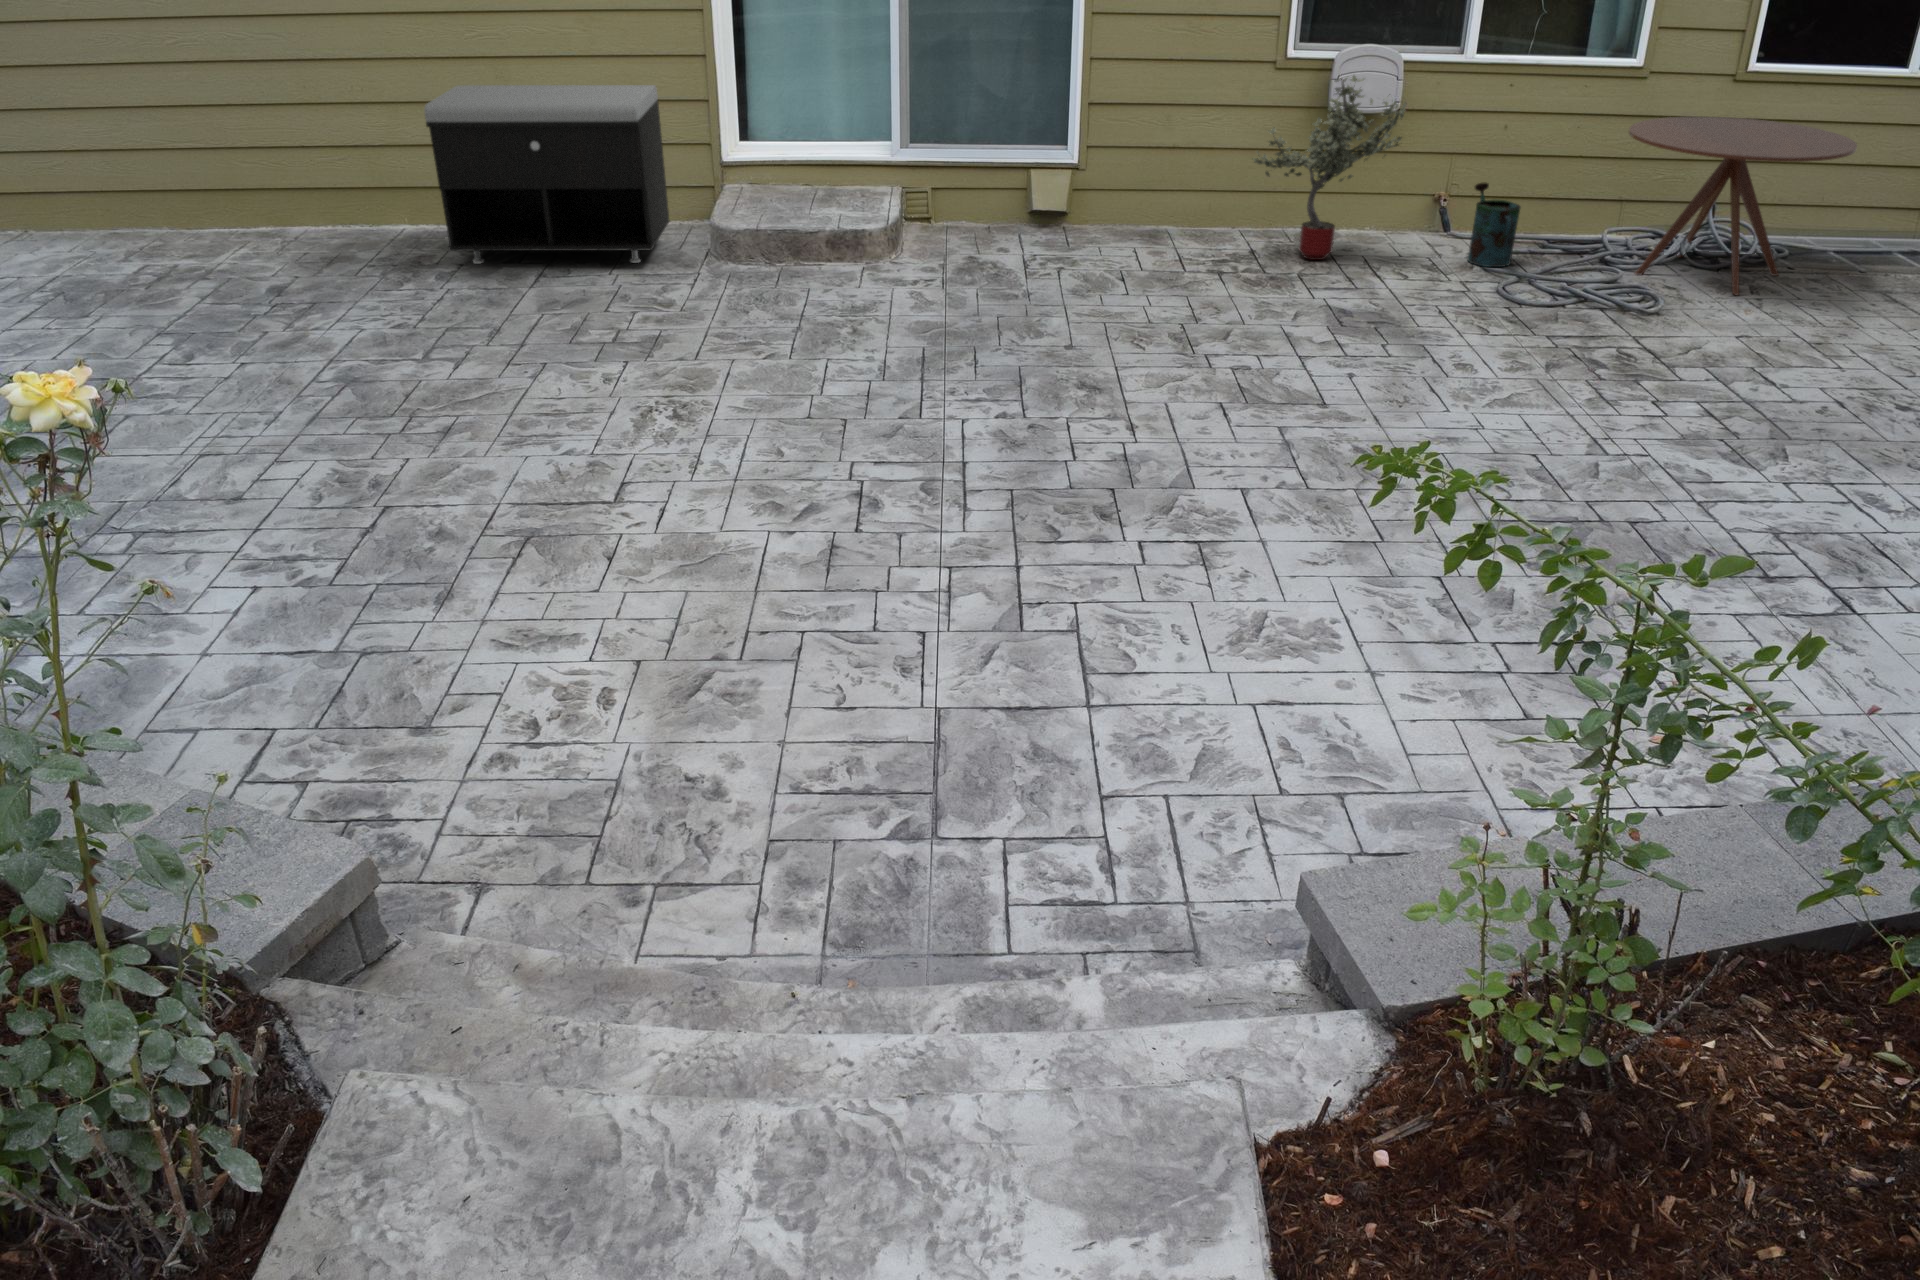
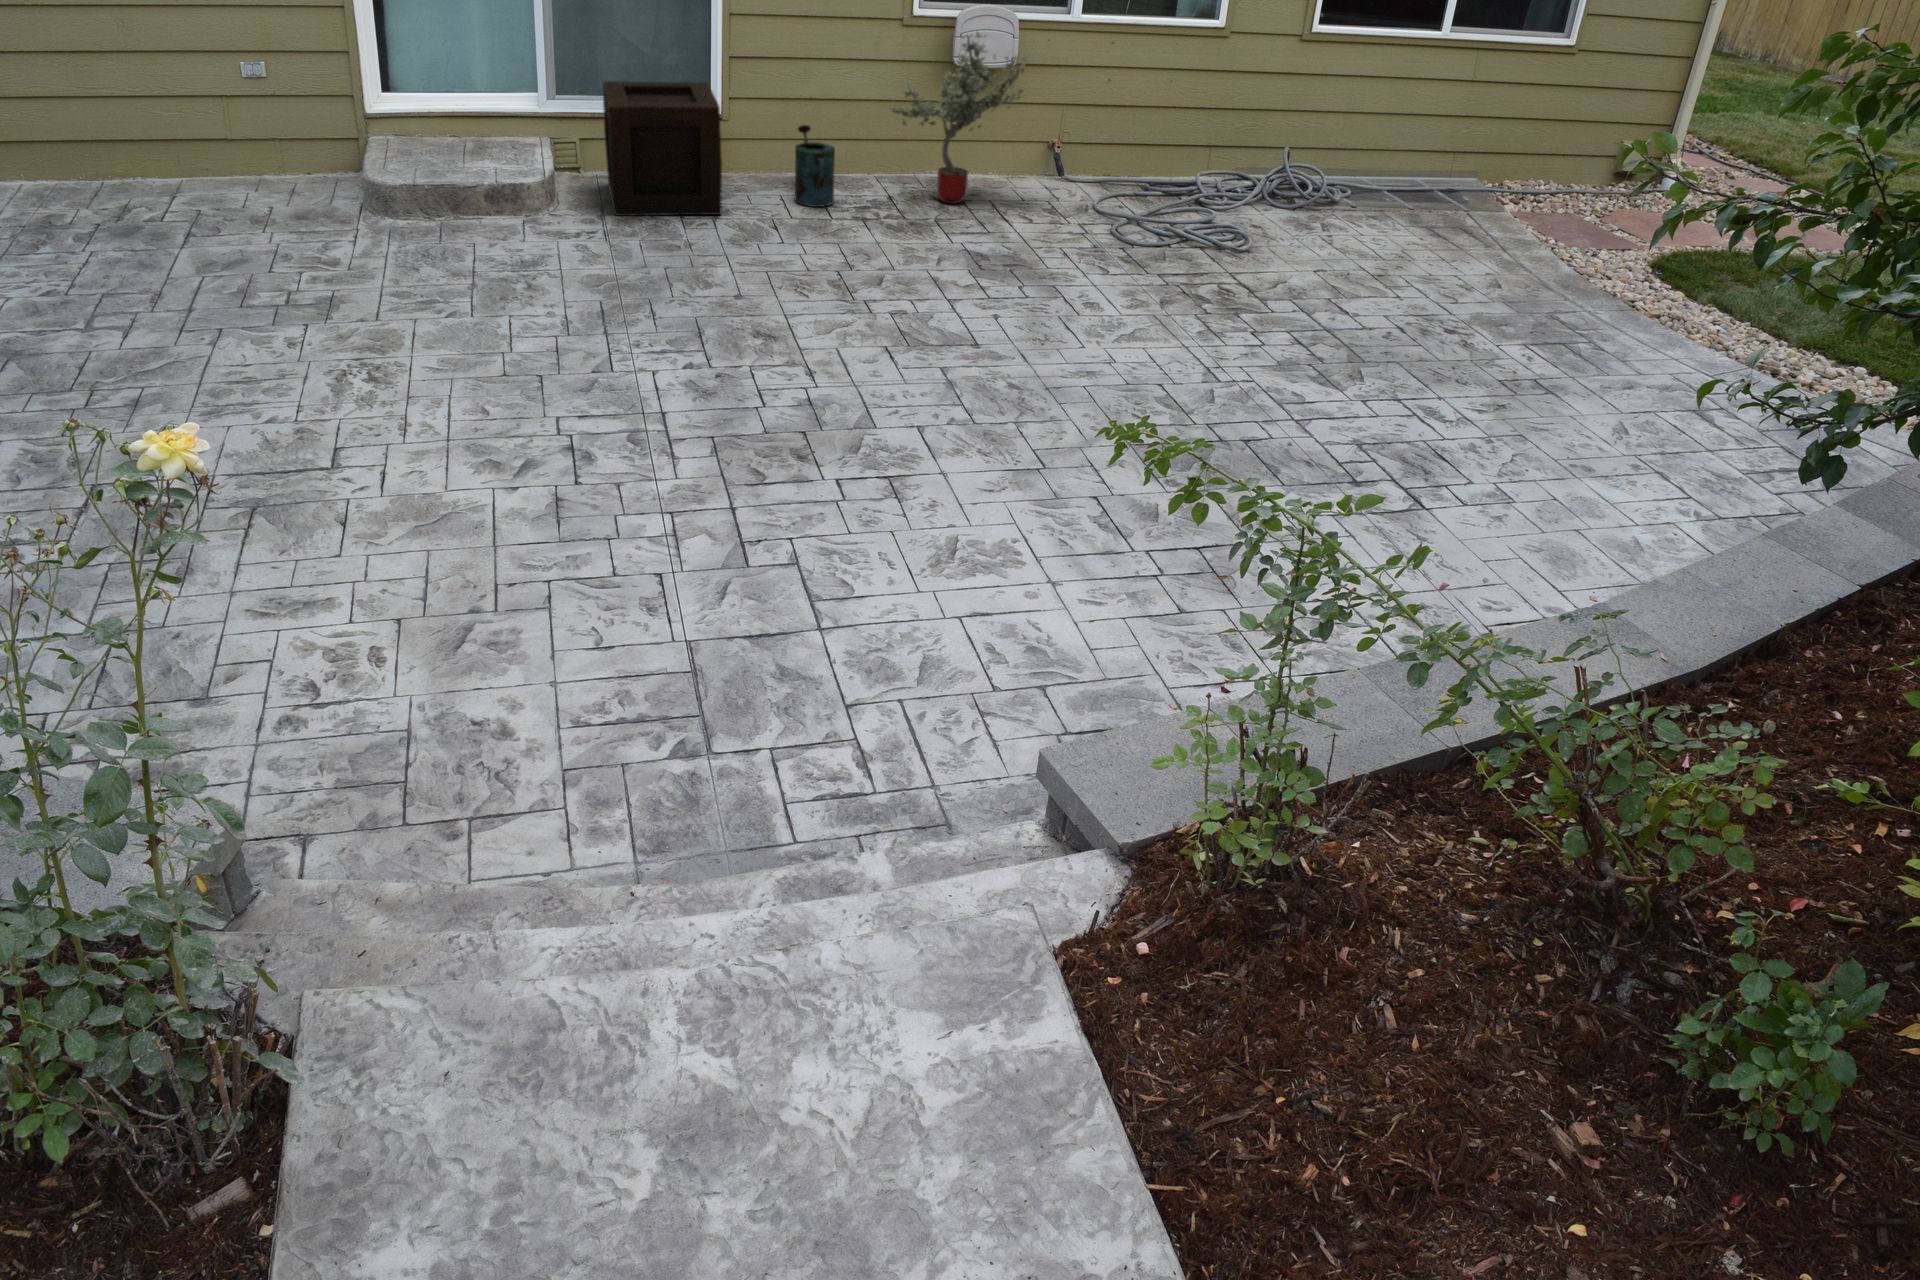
storage bench: present [424,85,670,264] -> none [29,23,307,215]
round table: present [1628,117,1857,295] -> none [1215,73,1397,234]
wooden crate: none [955,134,1068,269] -> present [603,81,722,216]
watering can: present [1468,183,1521,267] -> present [795,125,835,207]

